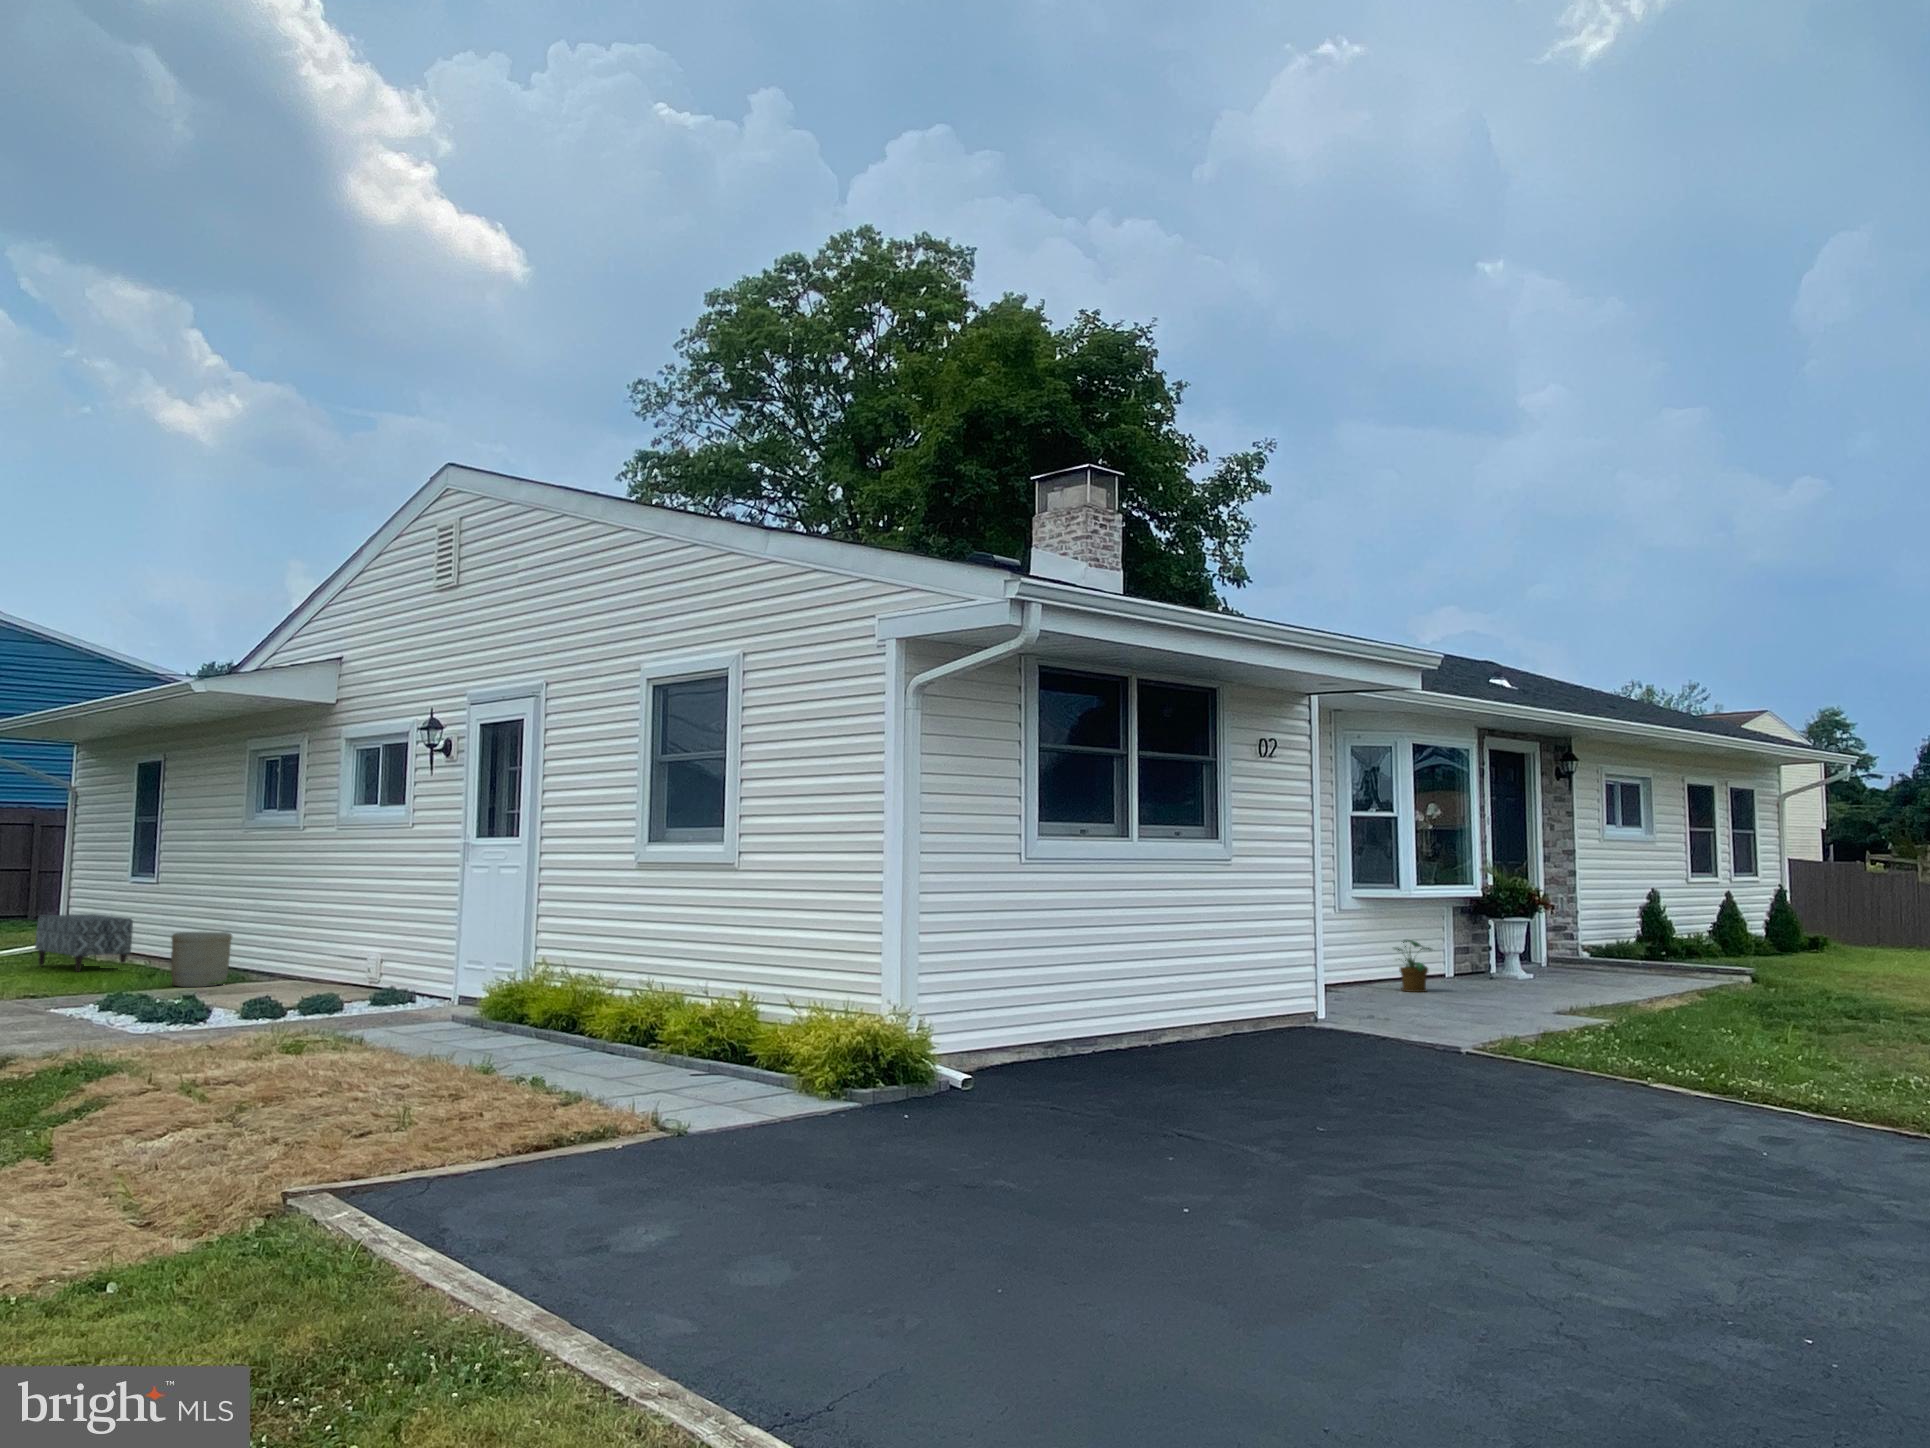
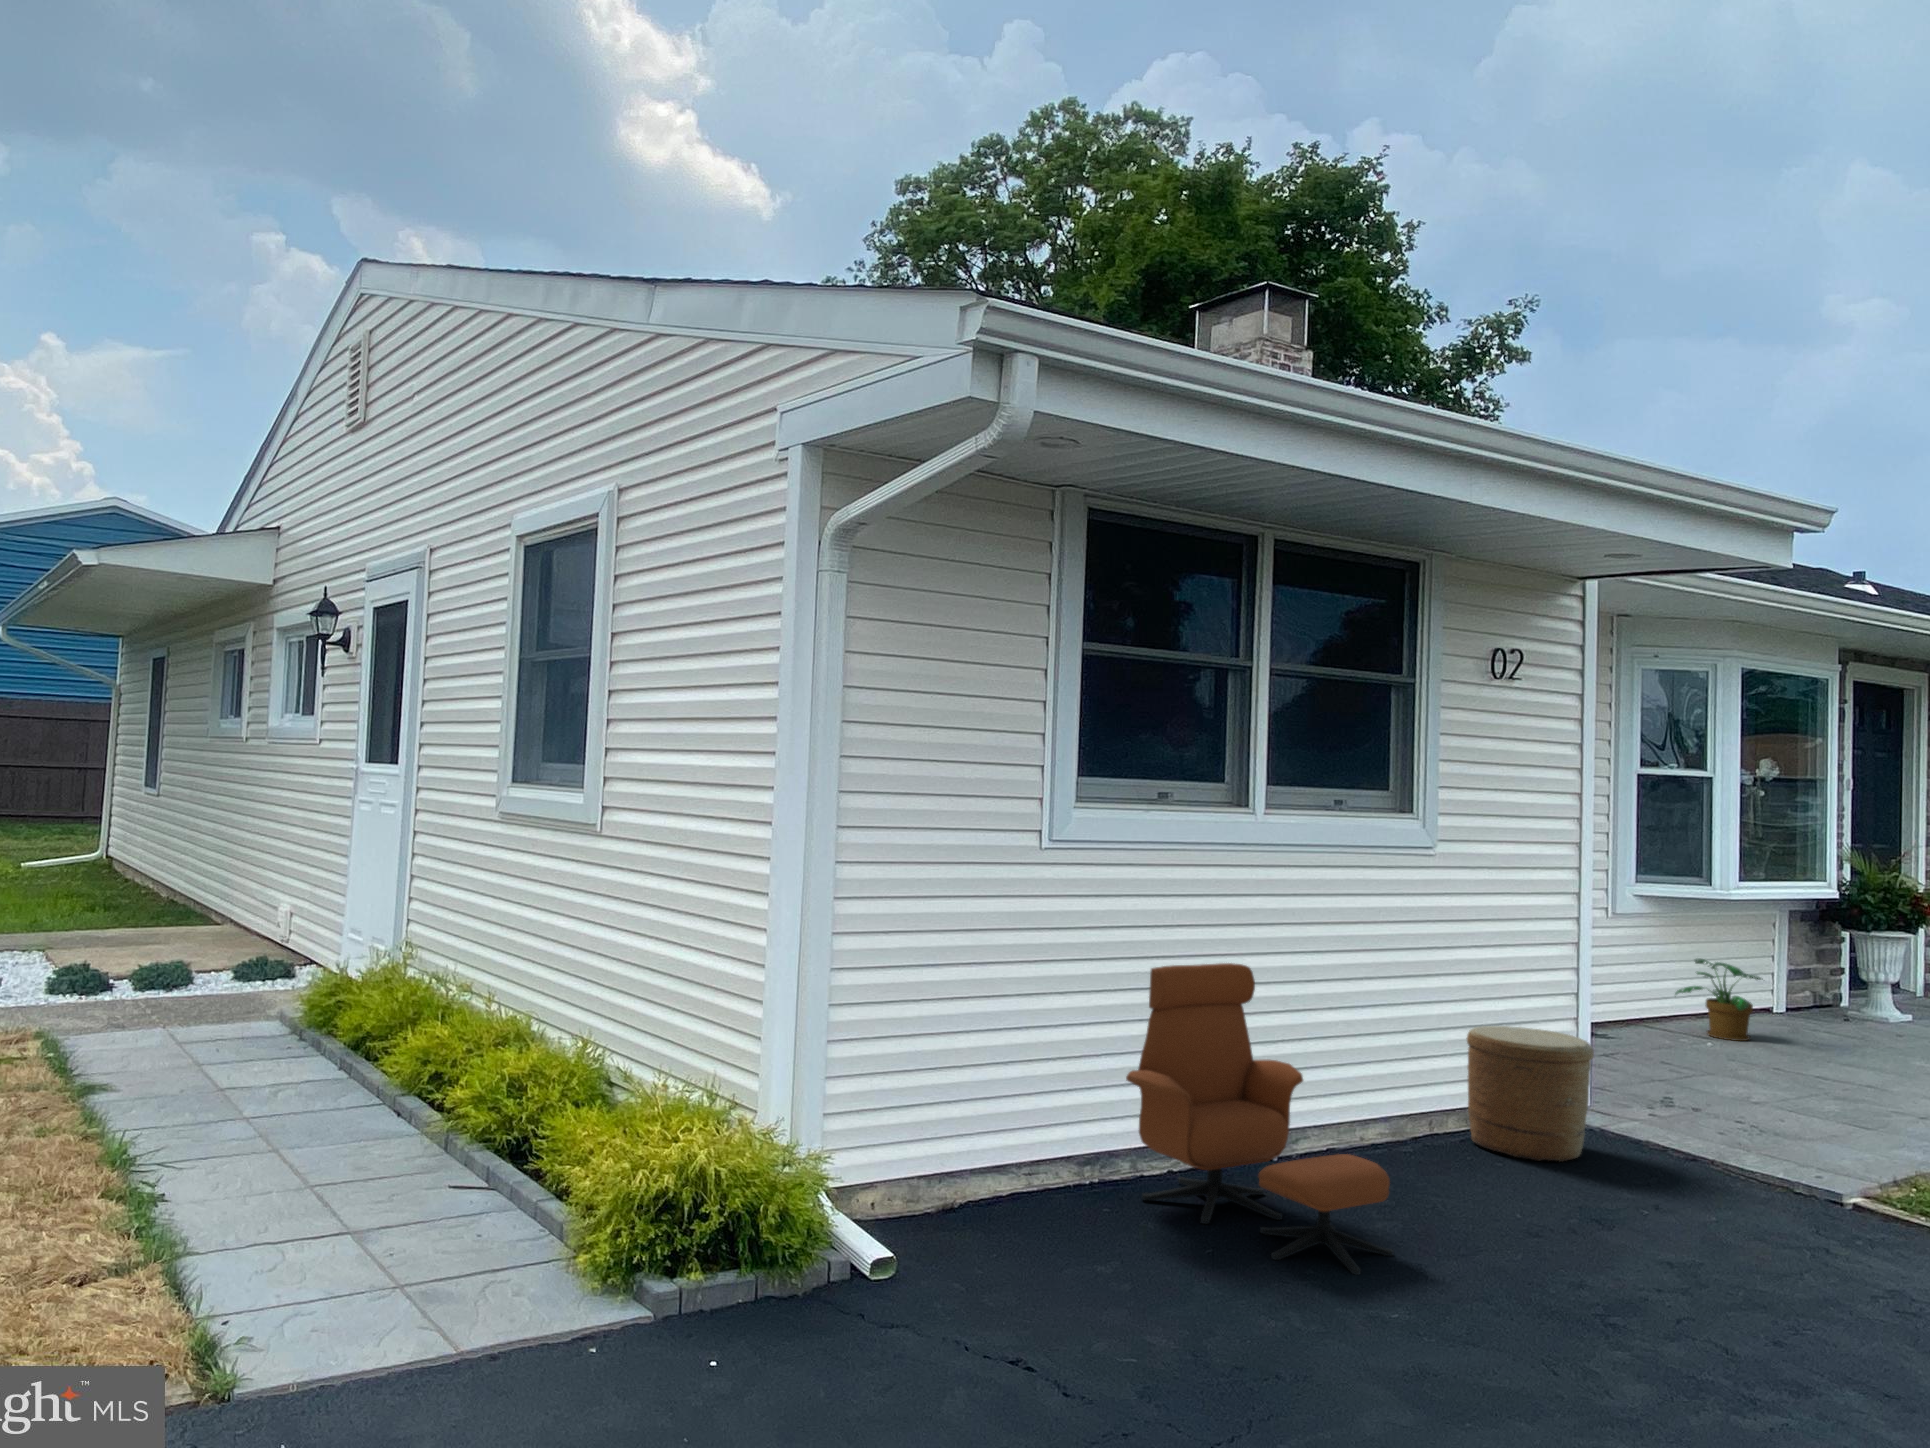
bench: present [35,914,133,972] -> none [80,823,164,889]
lounge chair: none [1076,928,1227,1079] -> present [1126,963,1393,1275]
woven basket: present [171,932,232,987] -> present [1466,1026,1594,1162]

